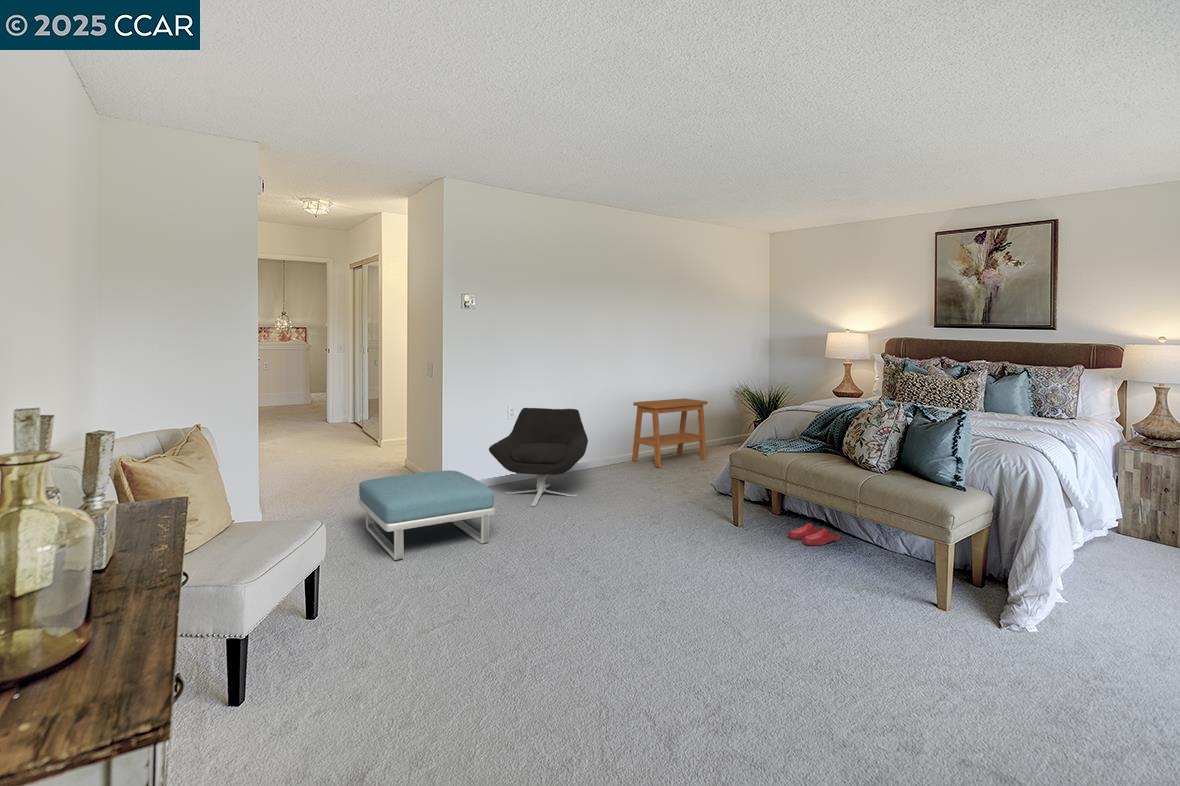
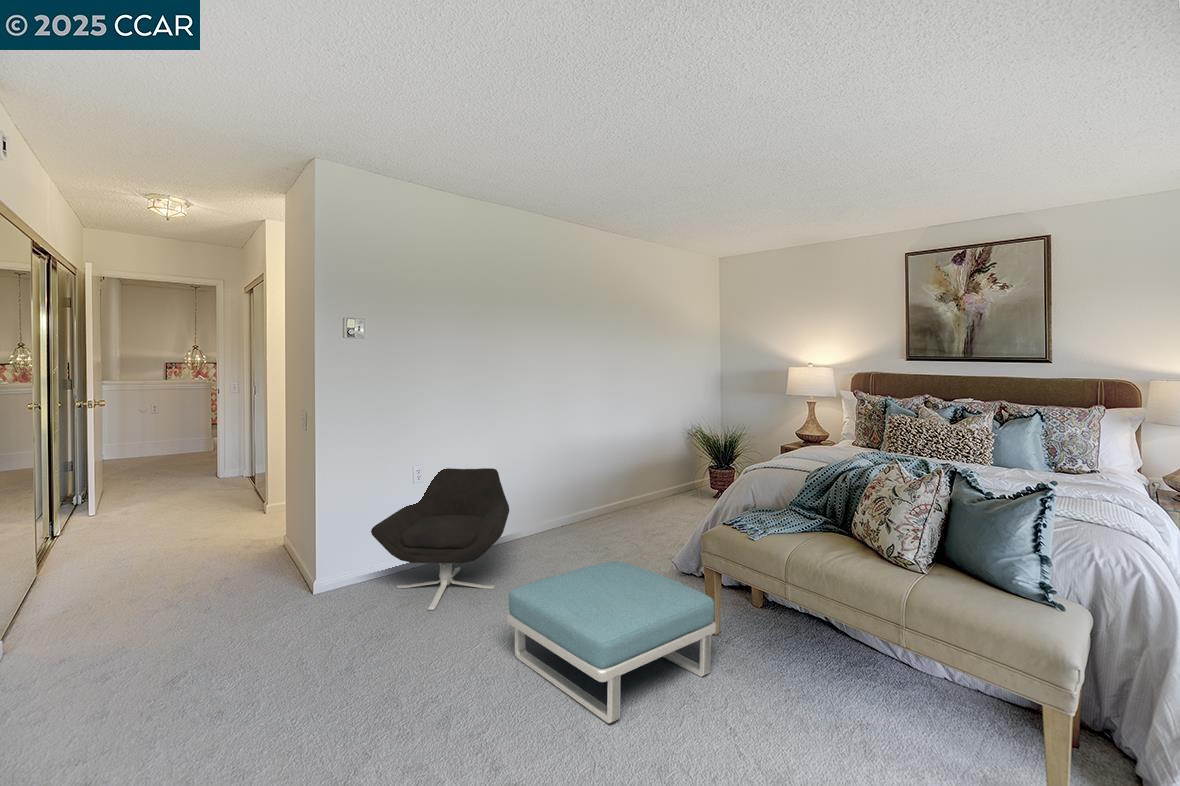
side table: present [632,398,708,468] -> none [567,446,656,534]
footstool: present [359,470,495,560] -> present [507,561,716,723]
slippers: present [788,523,840,545] -> none [780,629,851,668]

